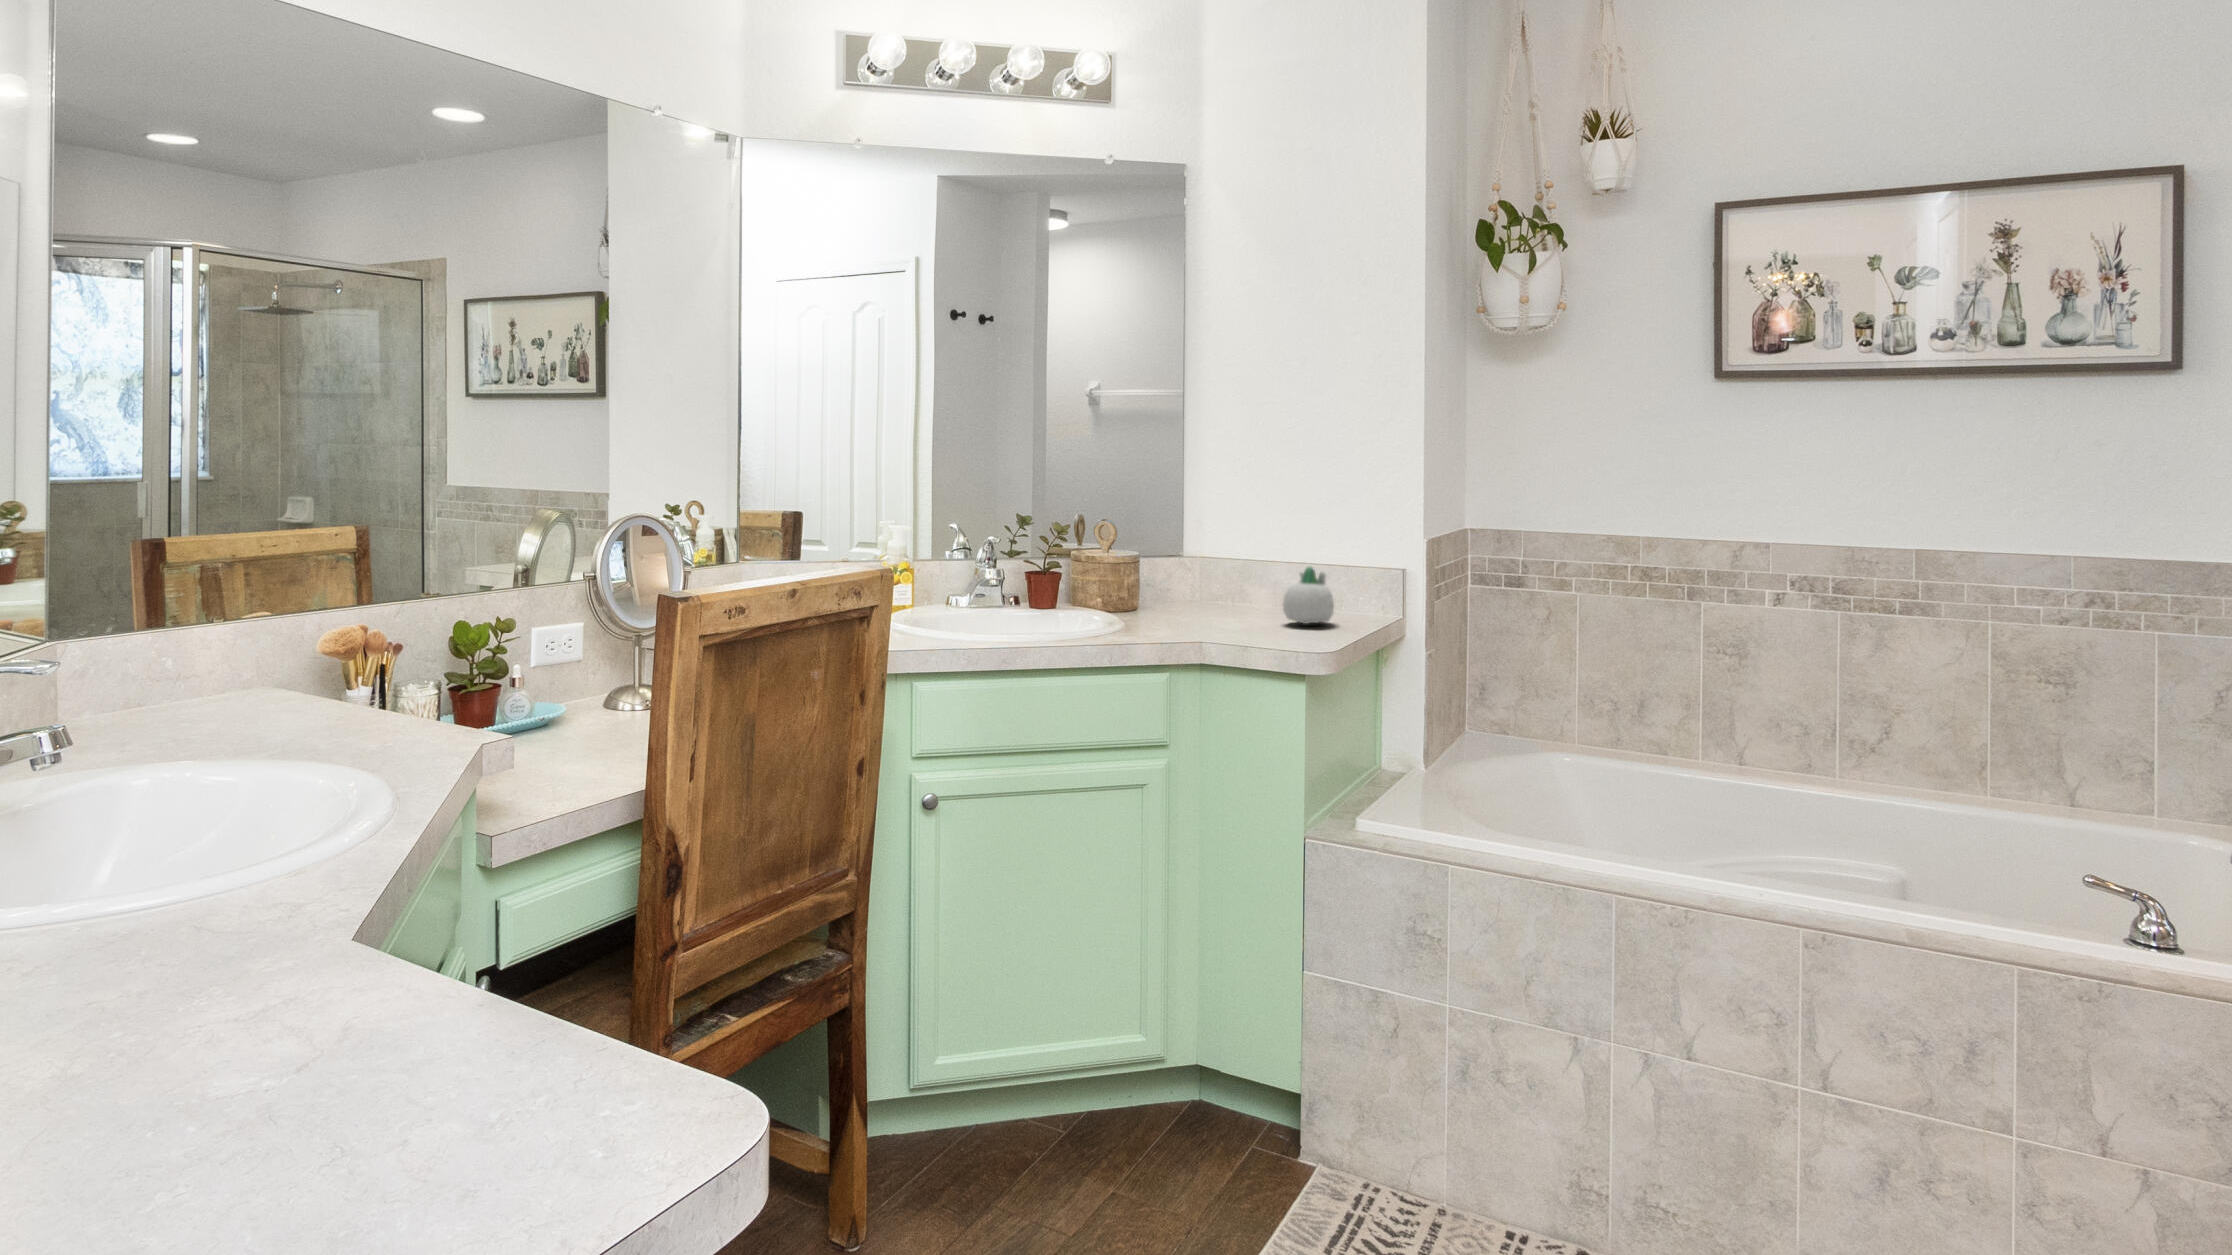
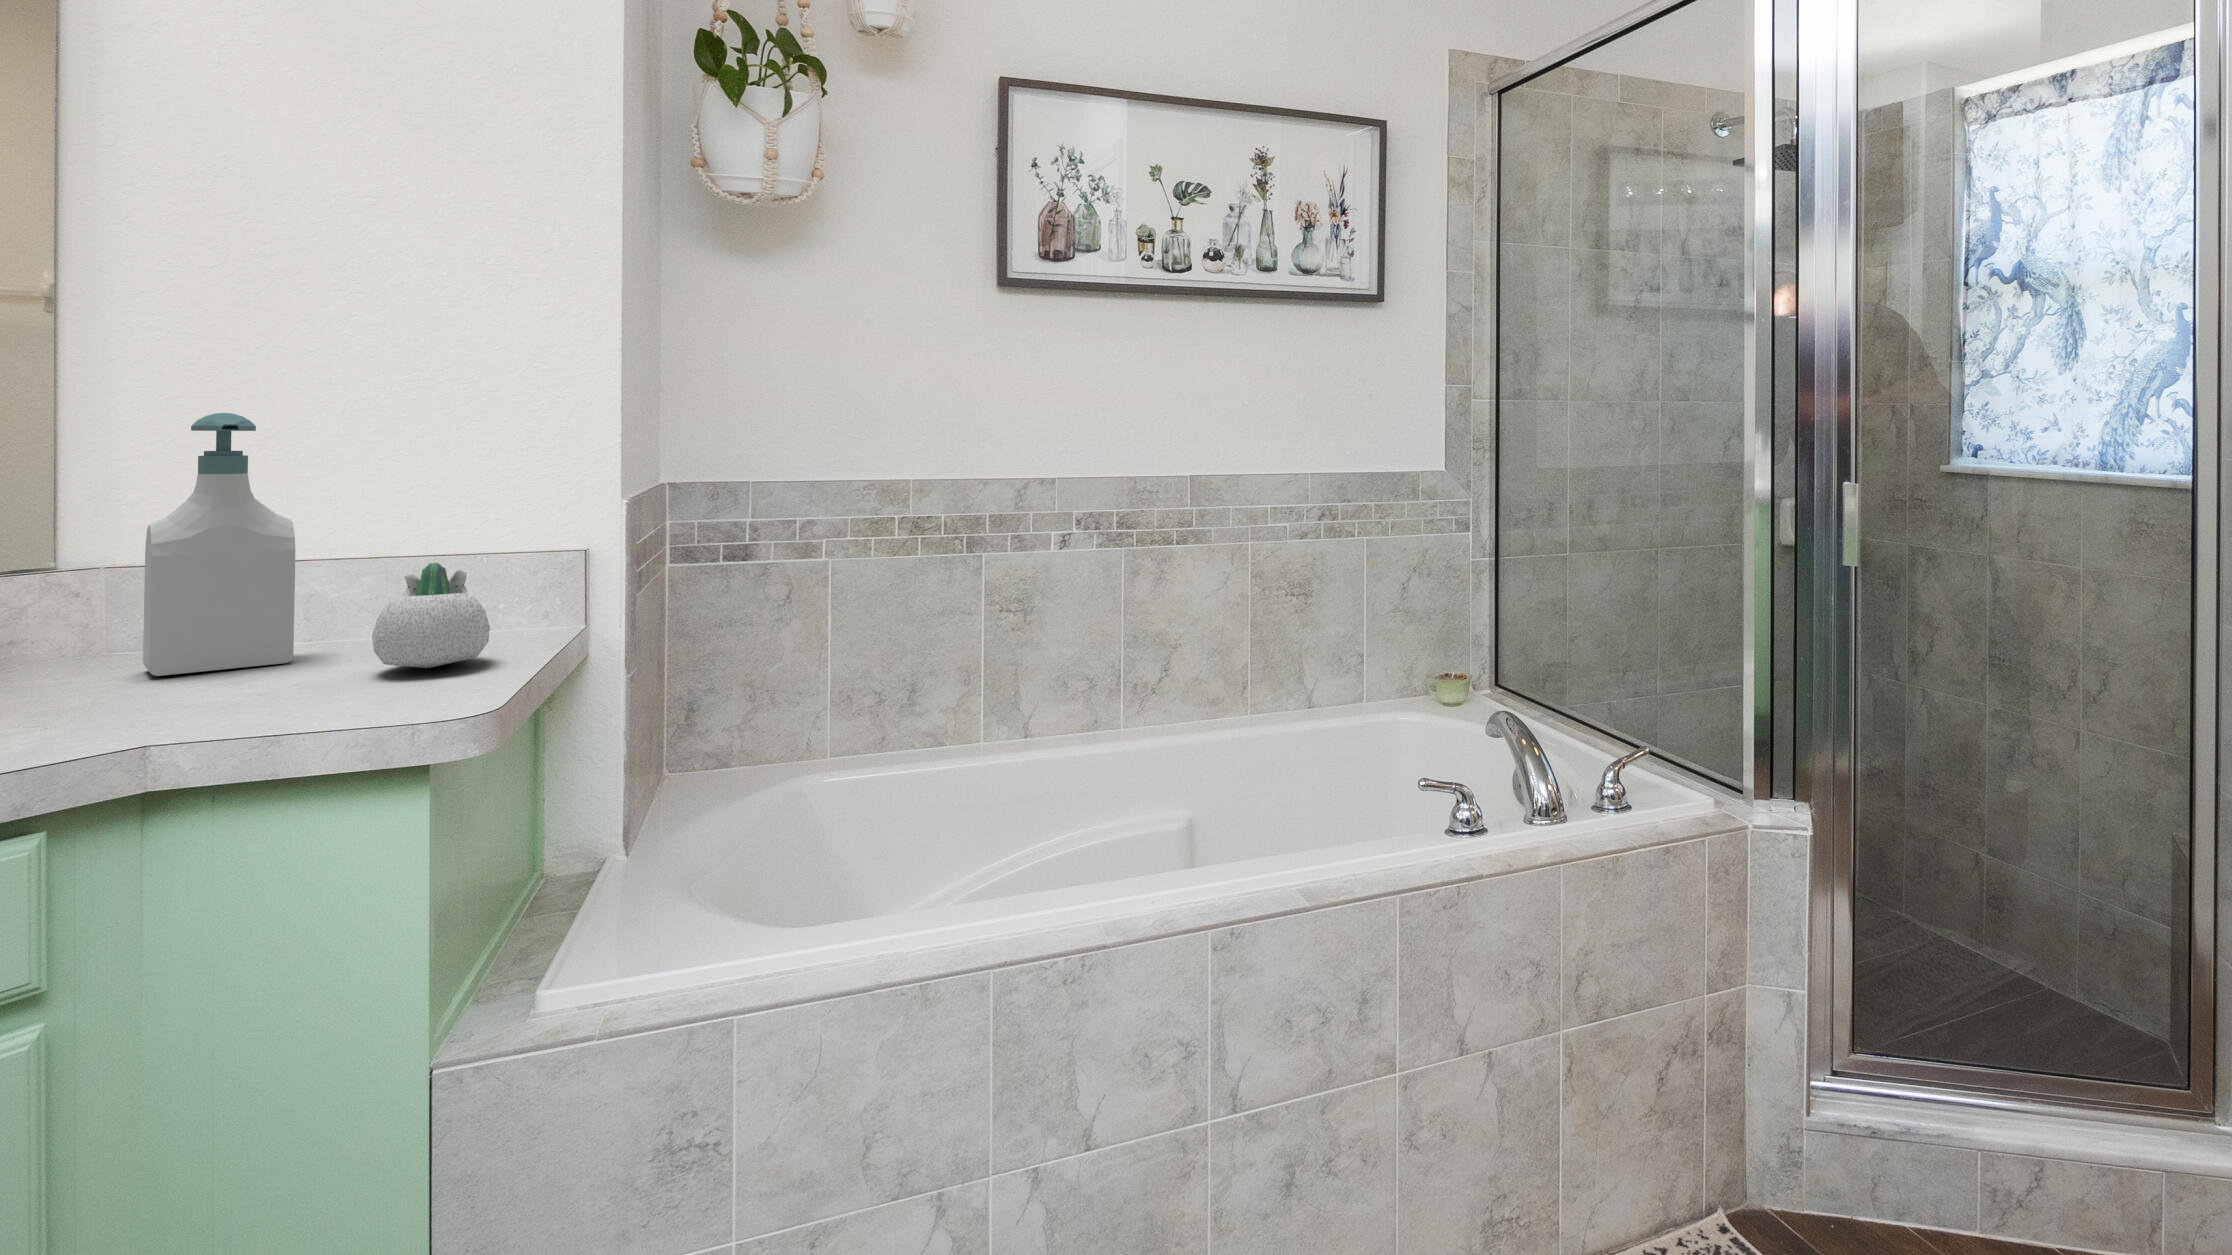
soap bottle: none [1206,481,1261,613] -> present [143,413,295,676]

